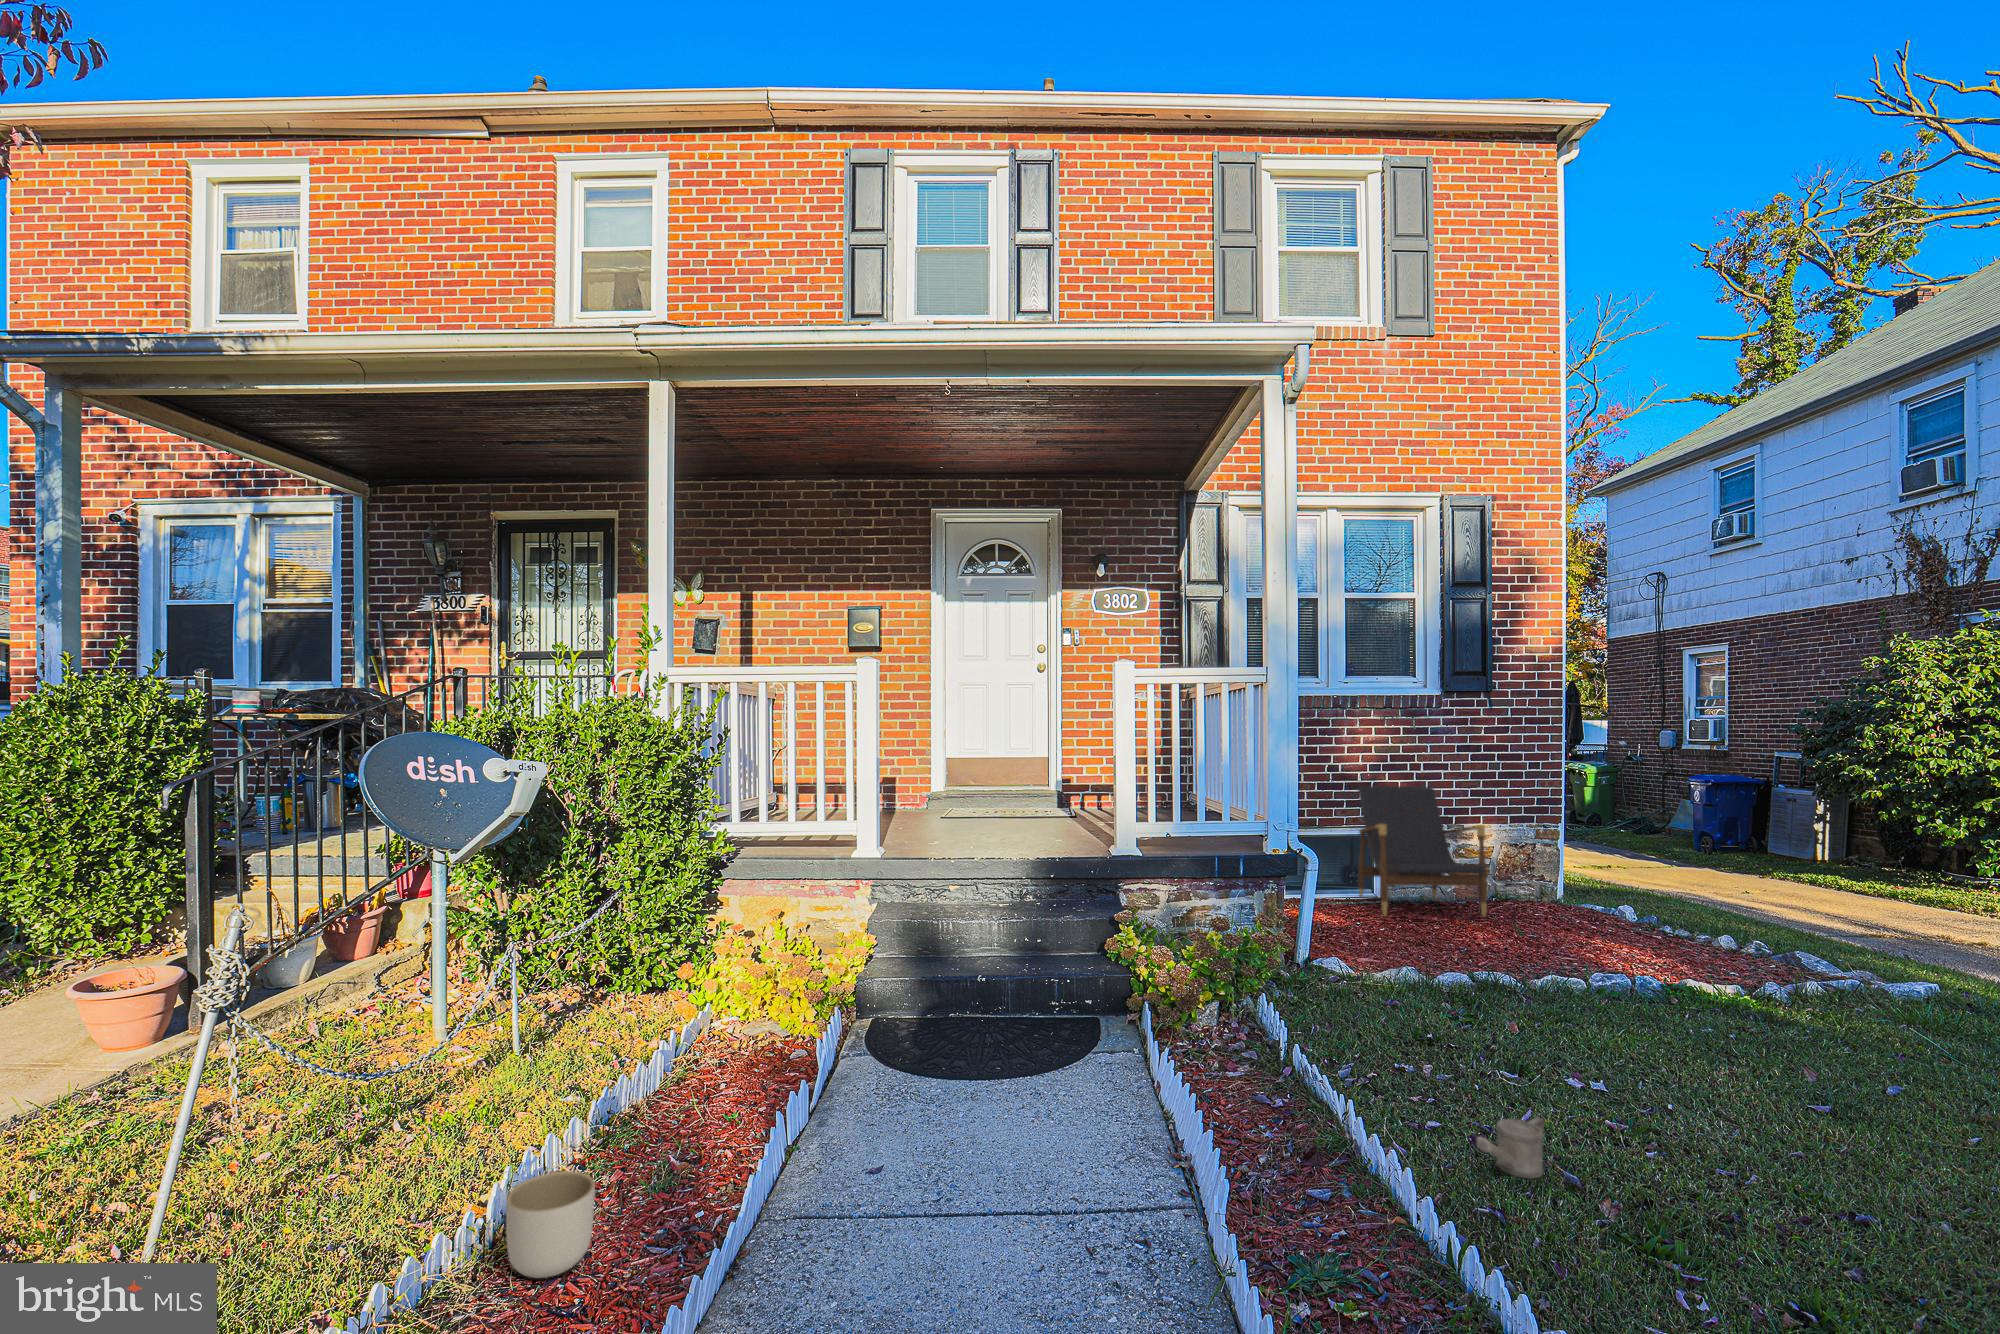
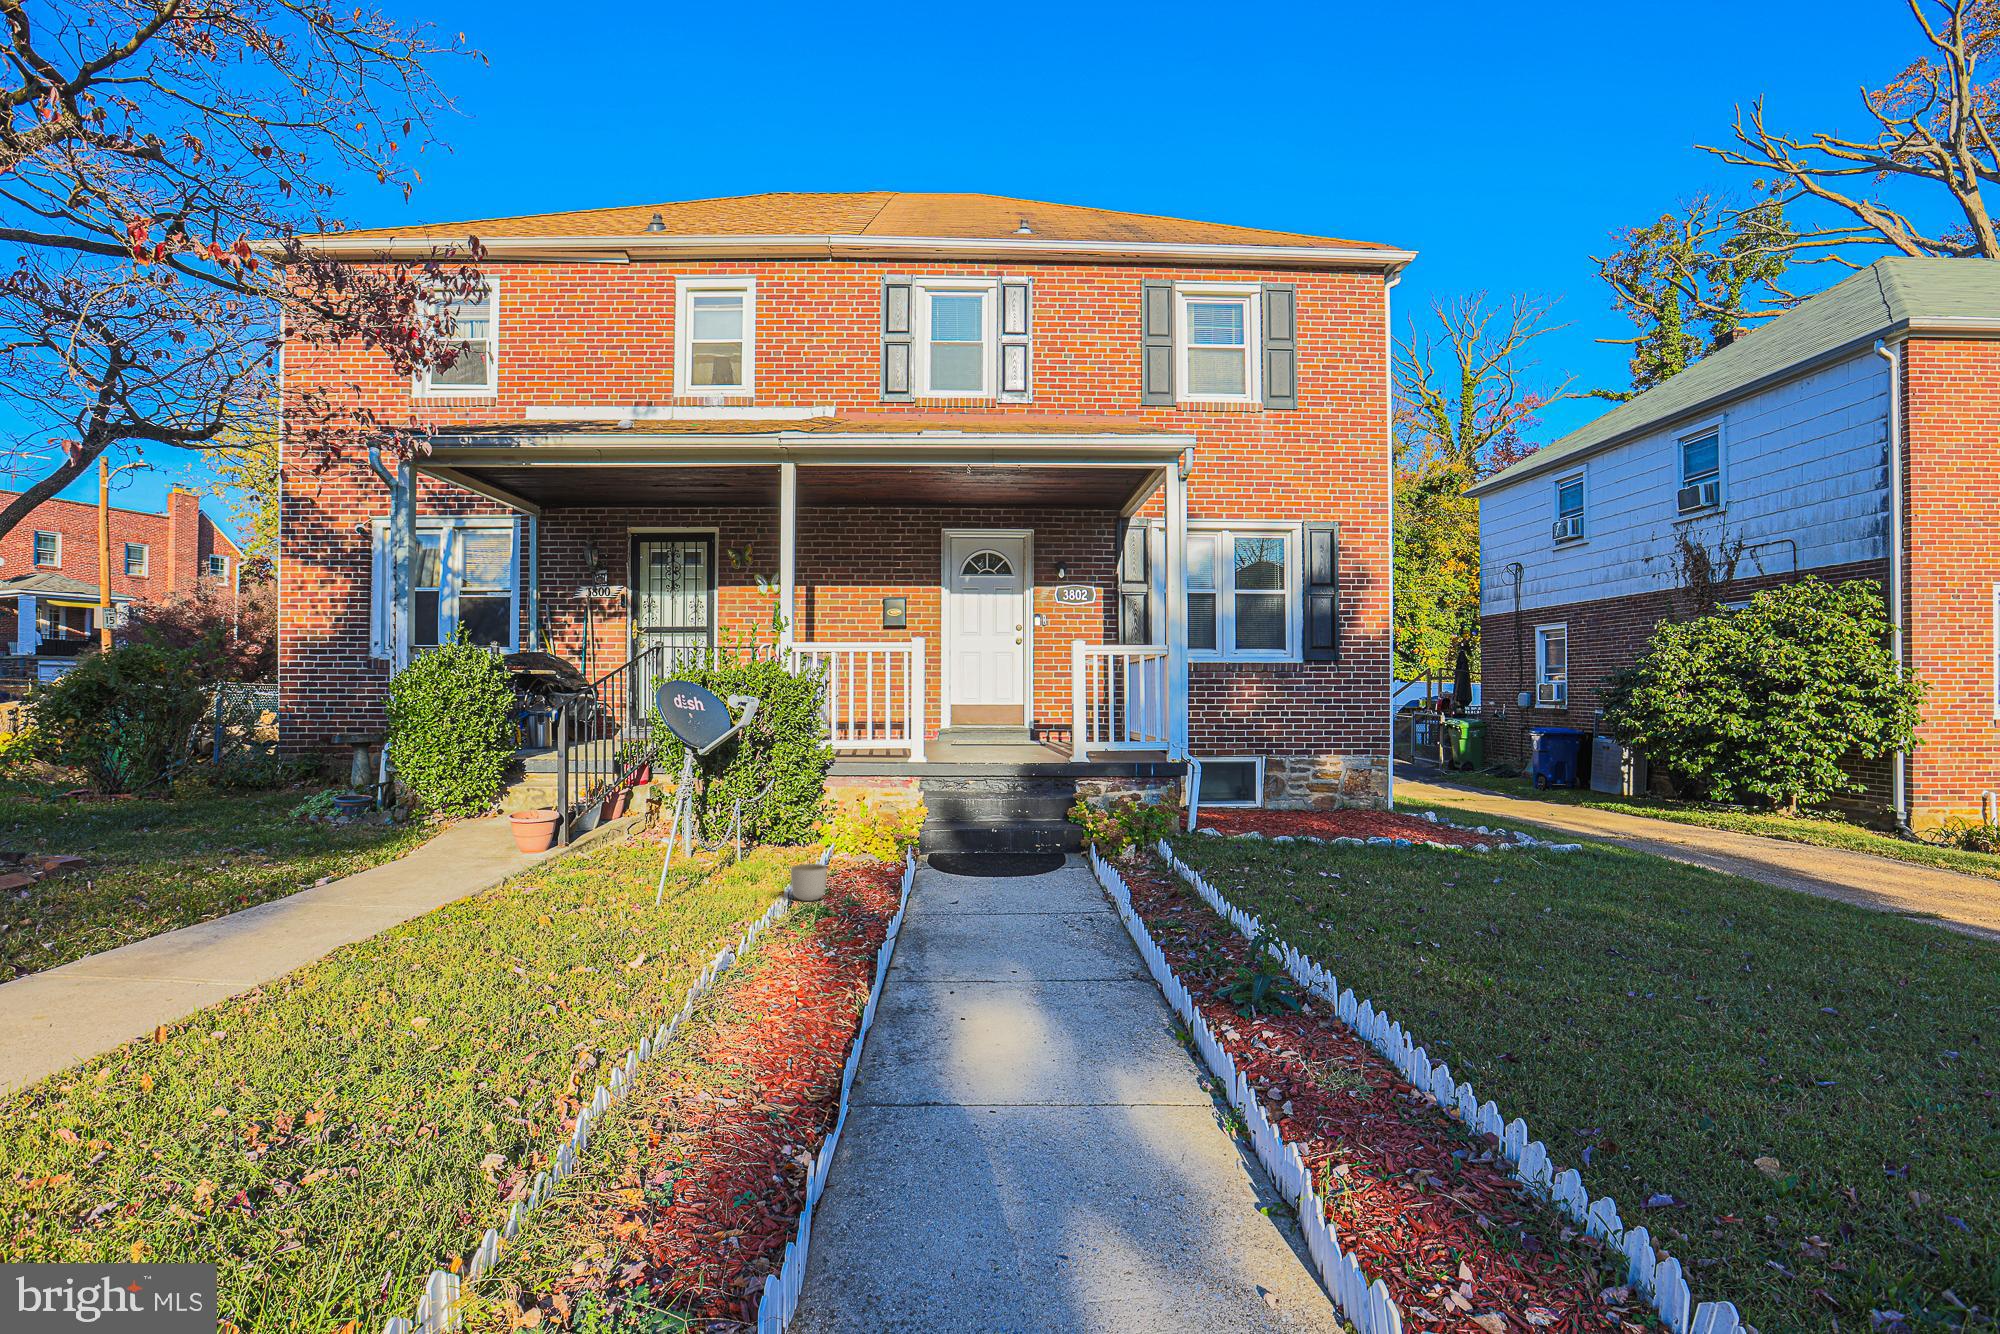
lounge chair: present [1358,786,1487,917] -> none [1242,726,1322,811]
watering can: present [1477,1118,1544,1179] -> none [1227,862,1266,886]

